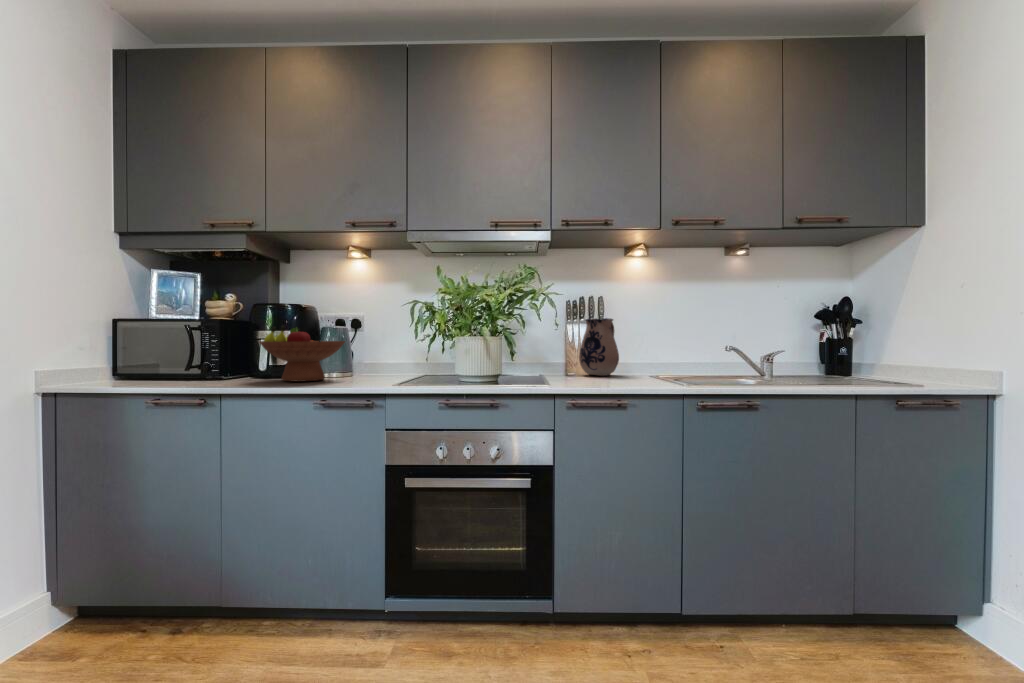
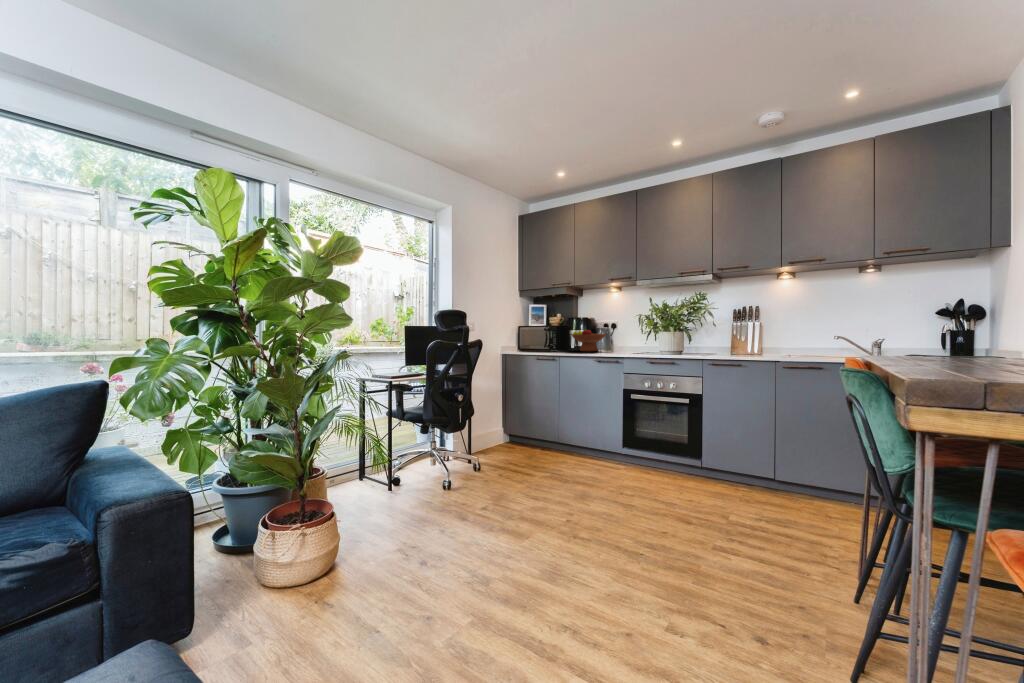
ceramic pitcher: present [579,318,619,376] -> none [736,319,763,352]

